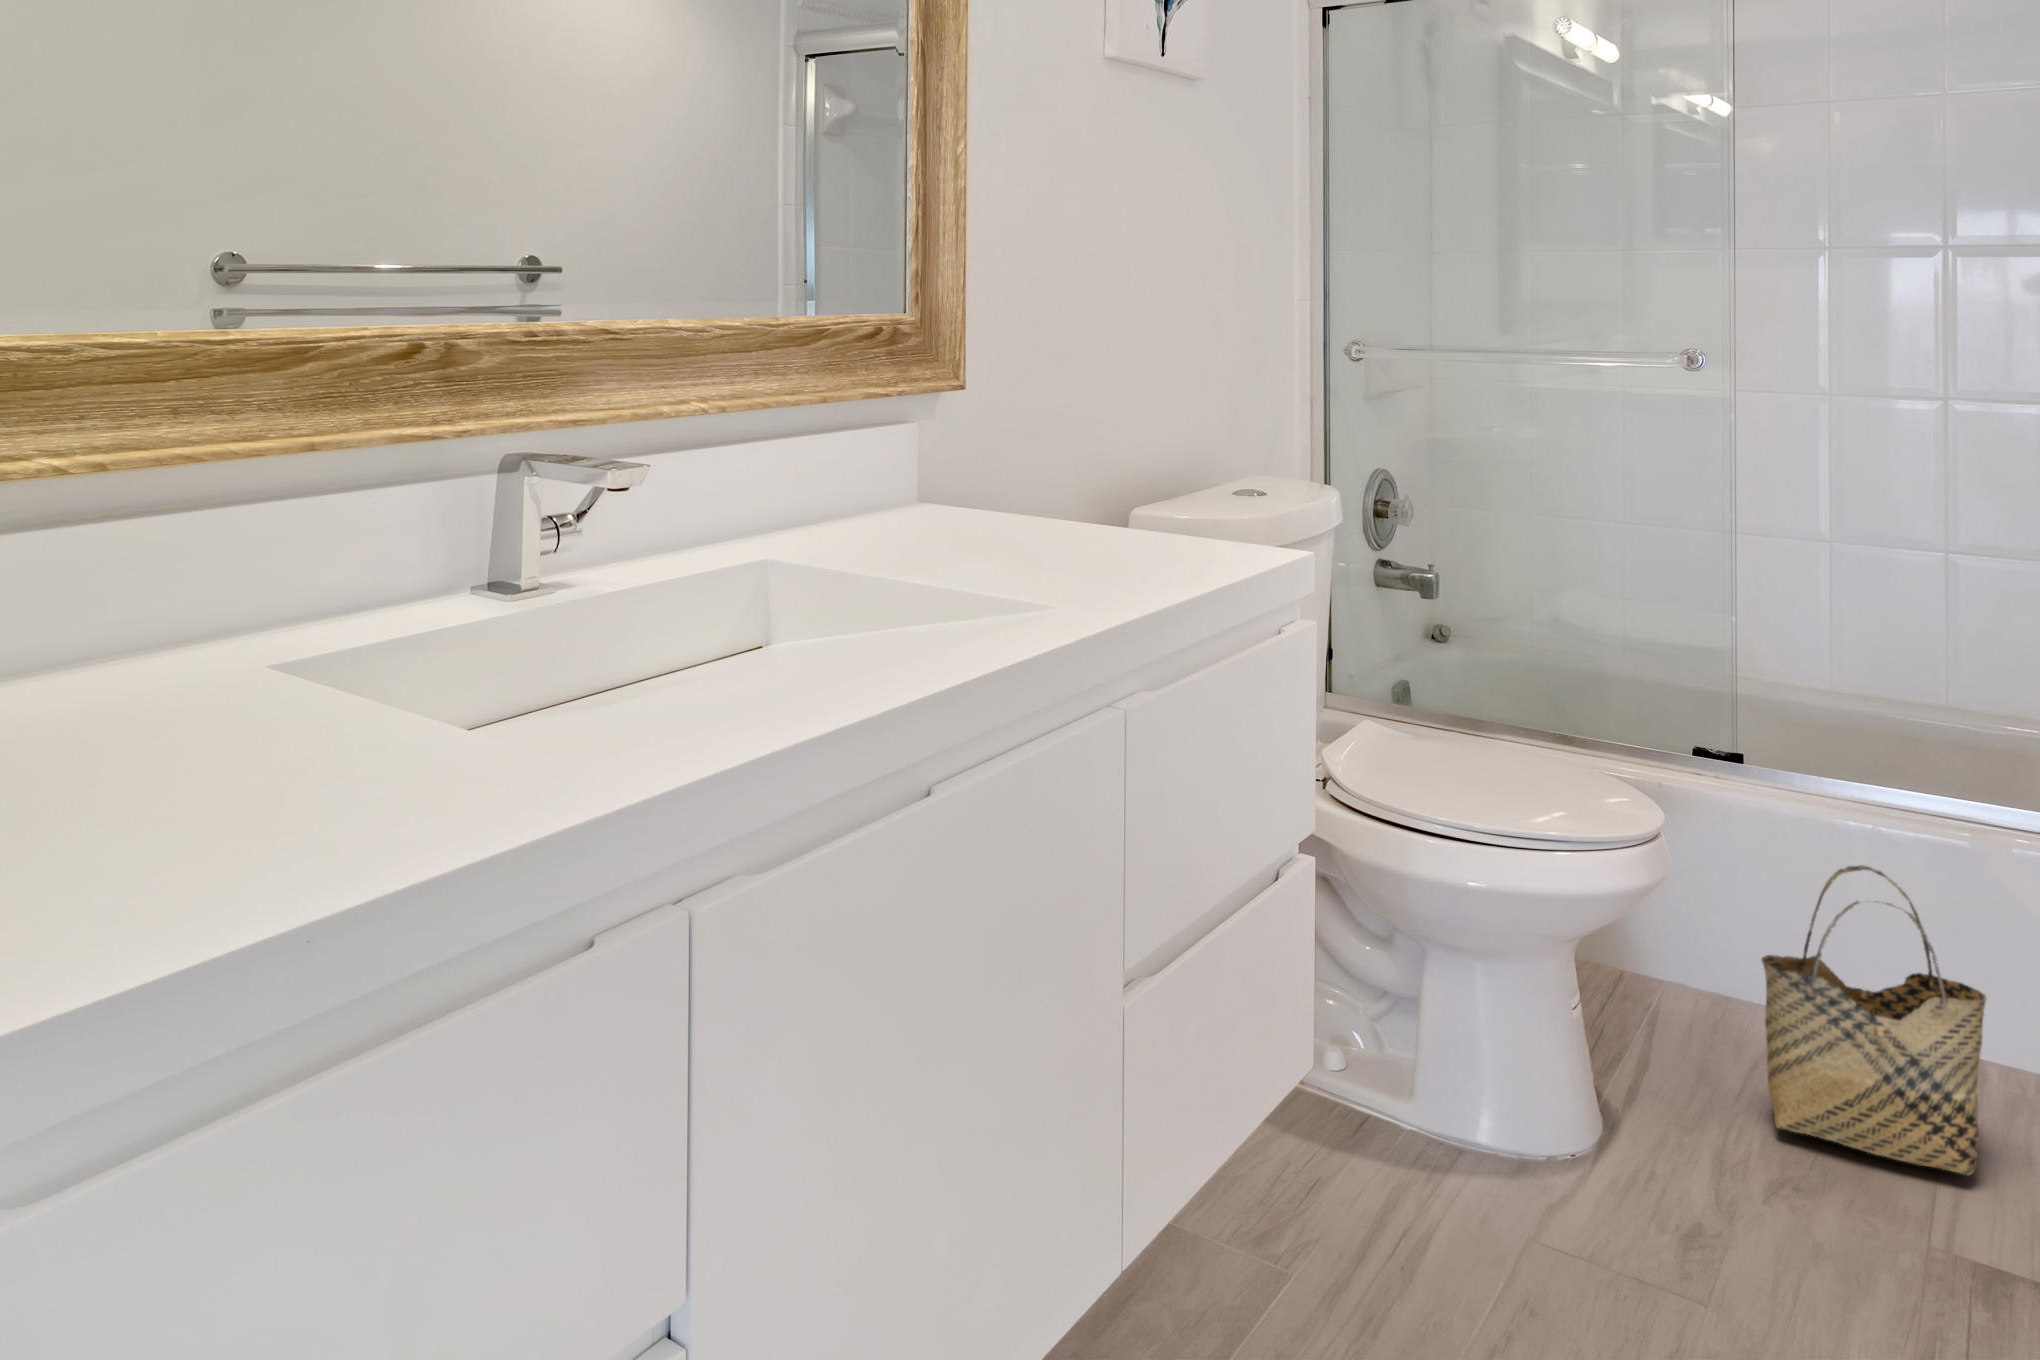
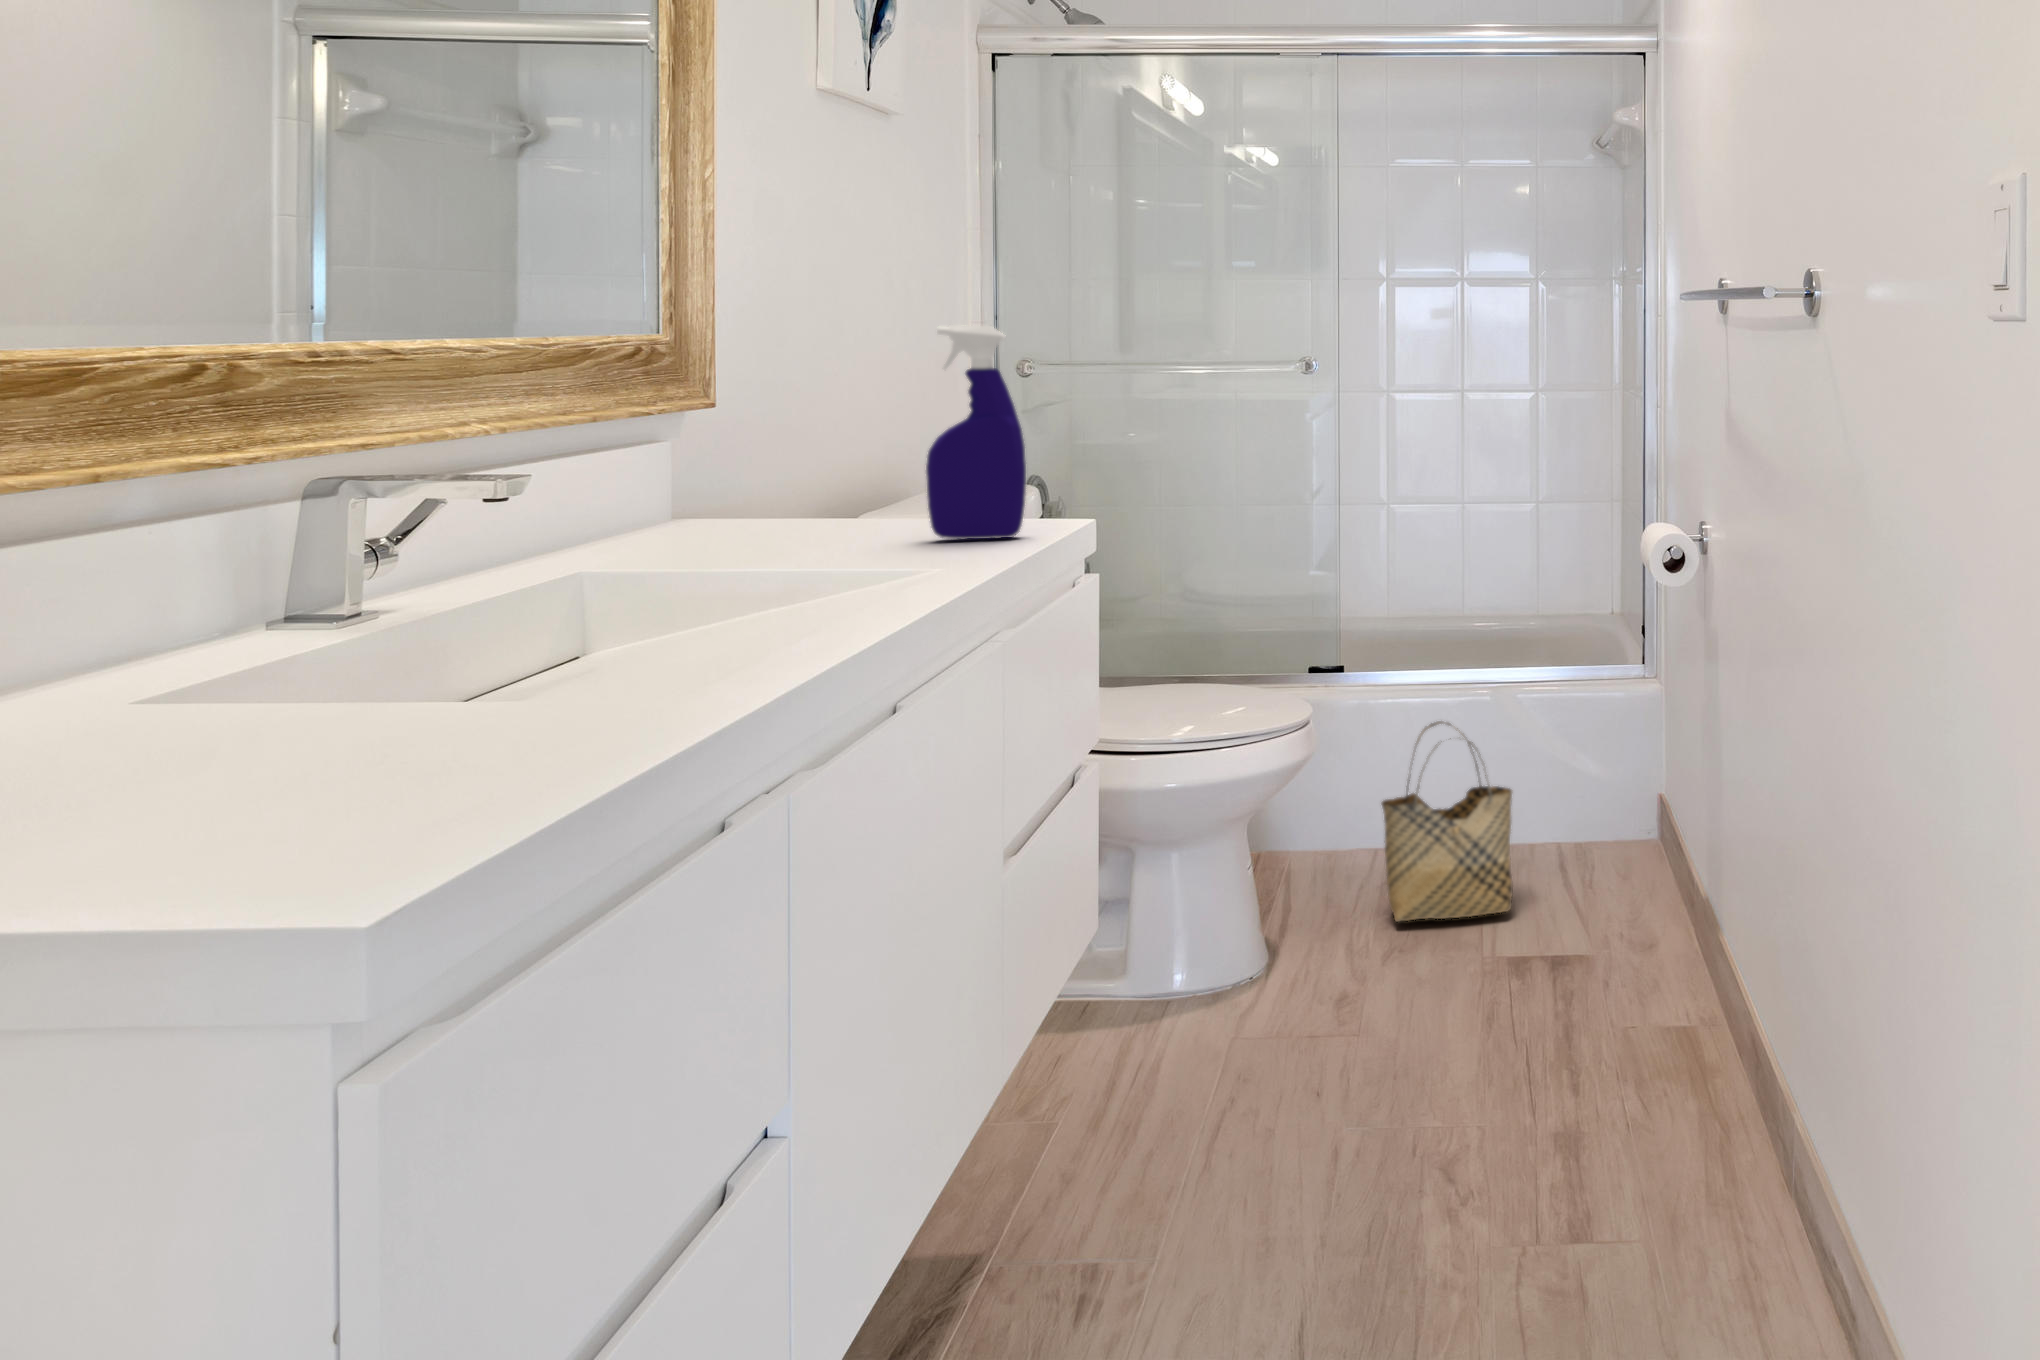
spray bottle: none [1089,310,1195,569] -> present [926,325,1026,539]

